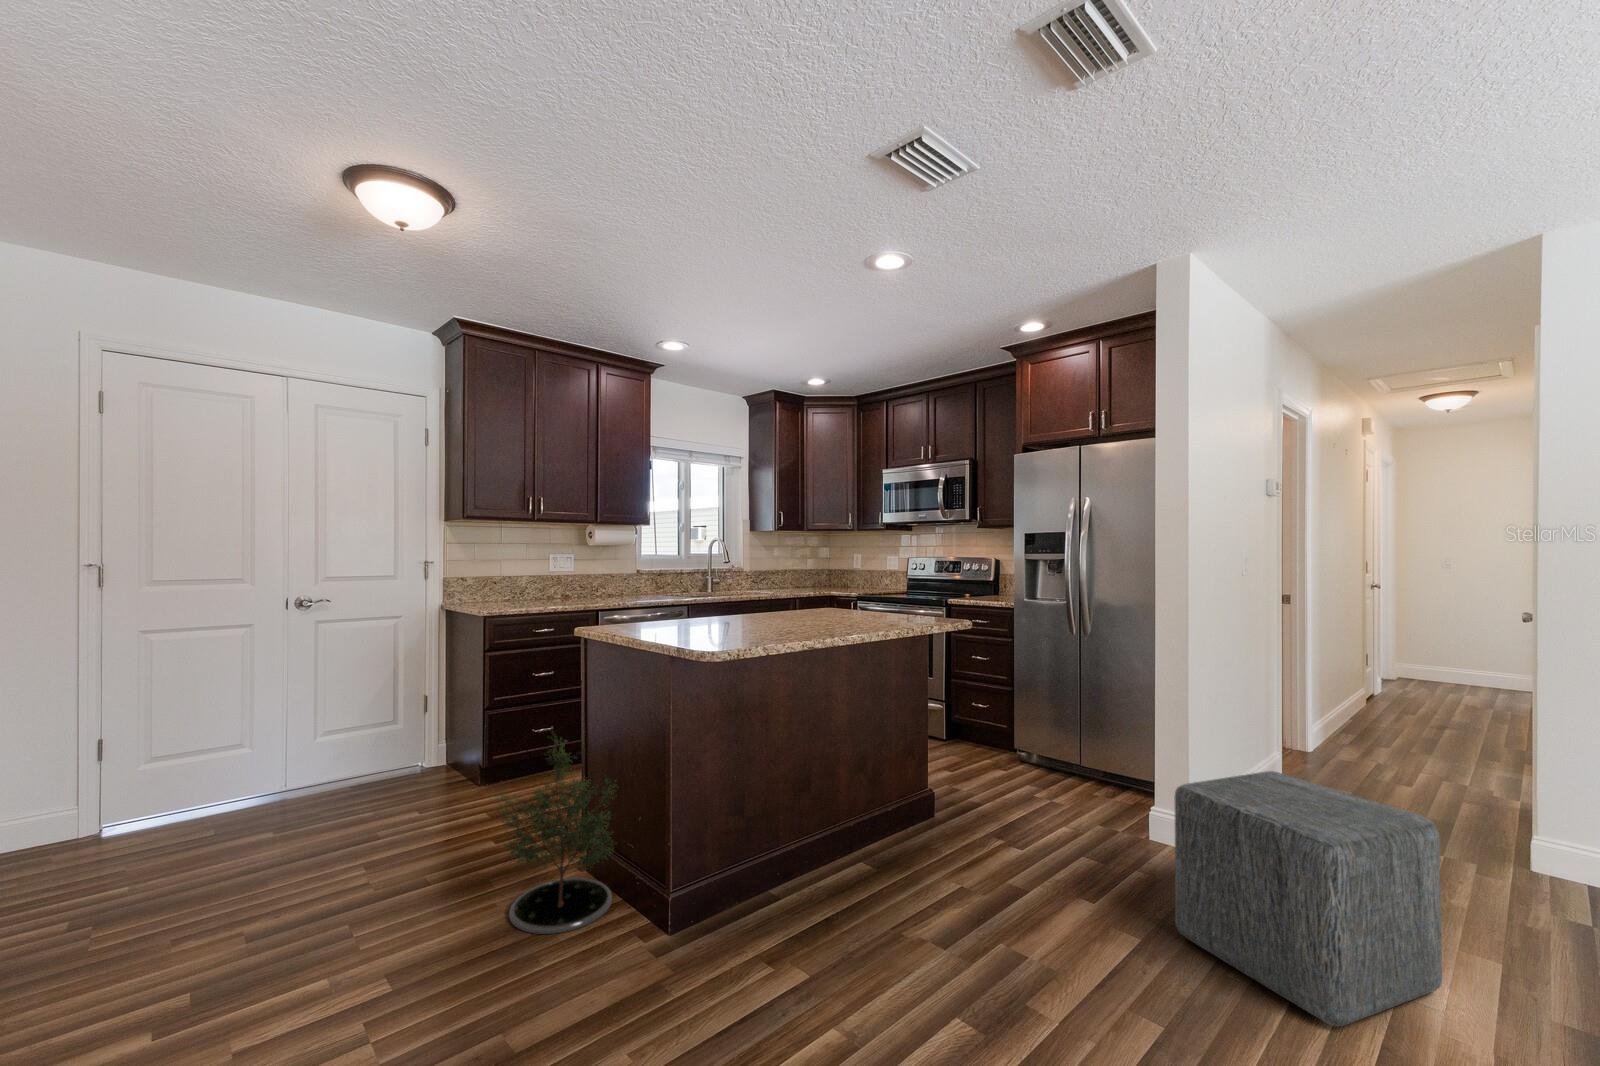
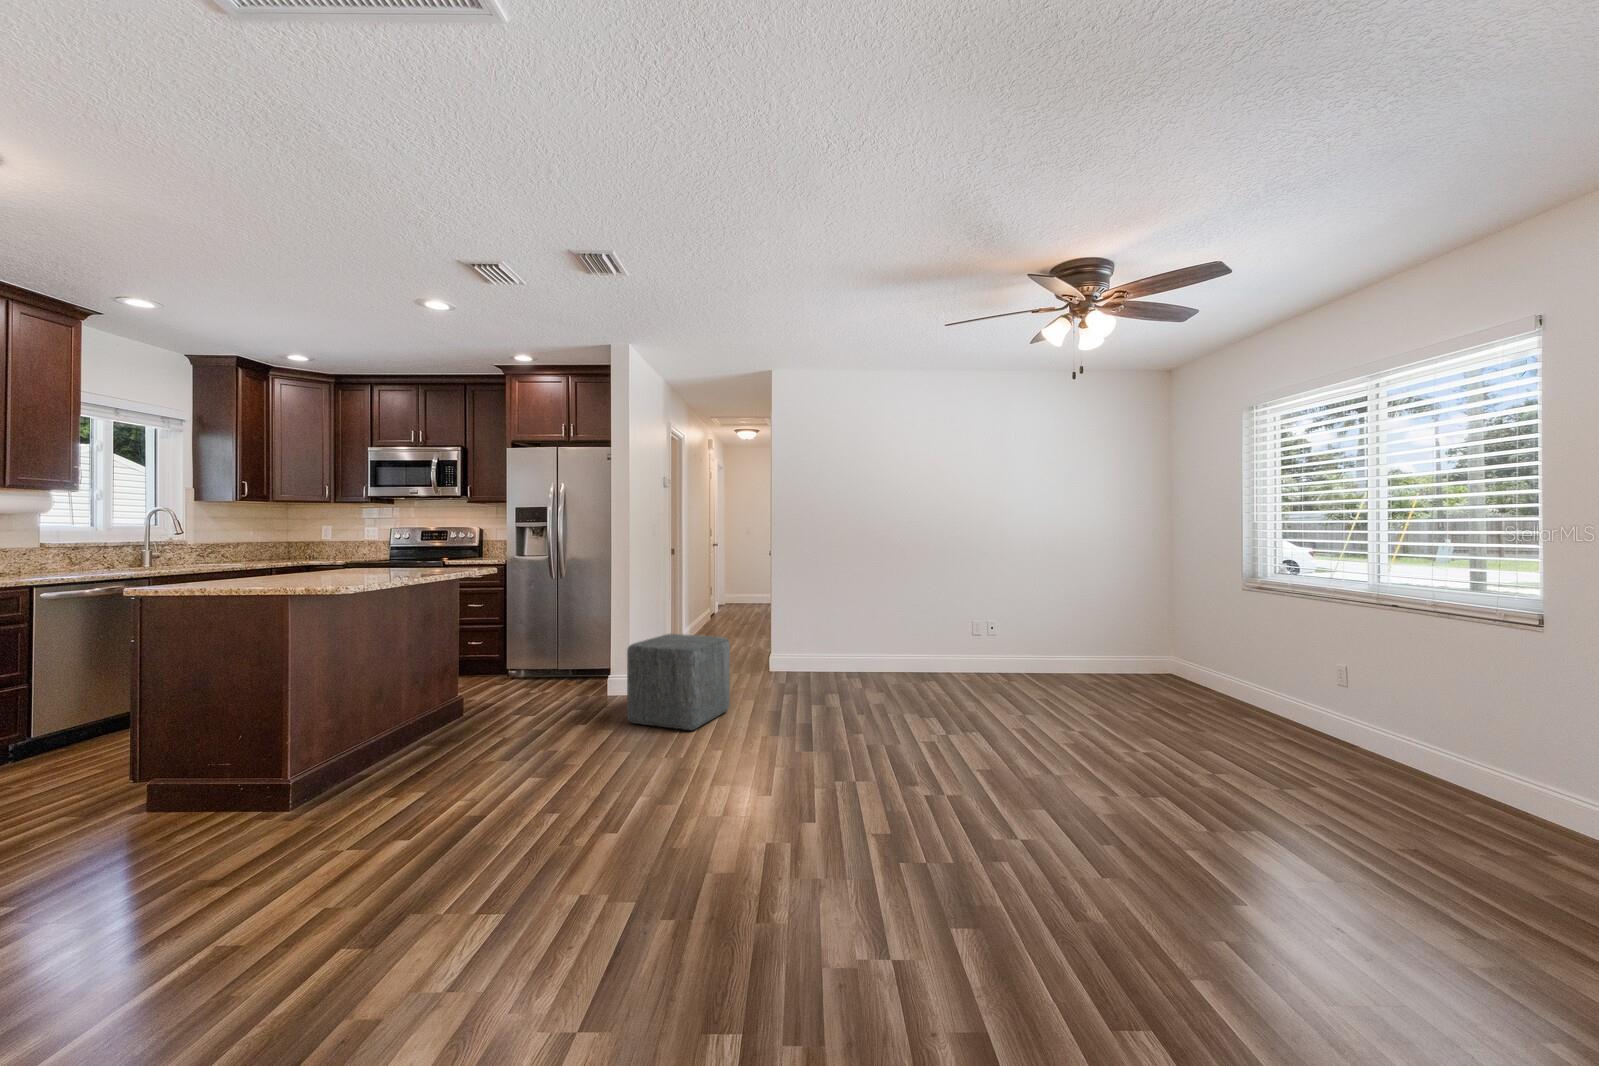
potted tree: present [494,732,617,934] -> none [62,684,223,858]

